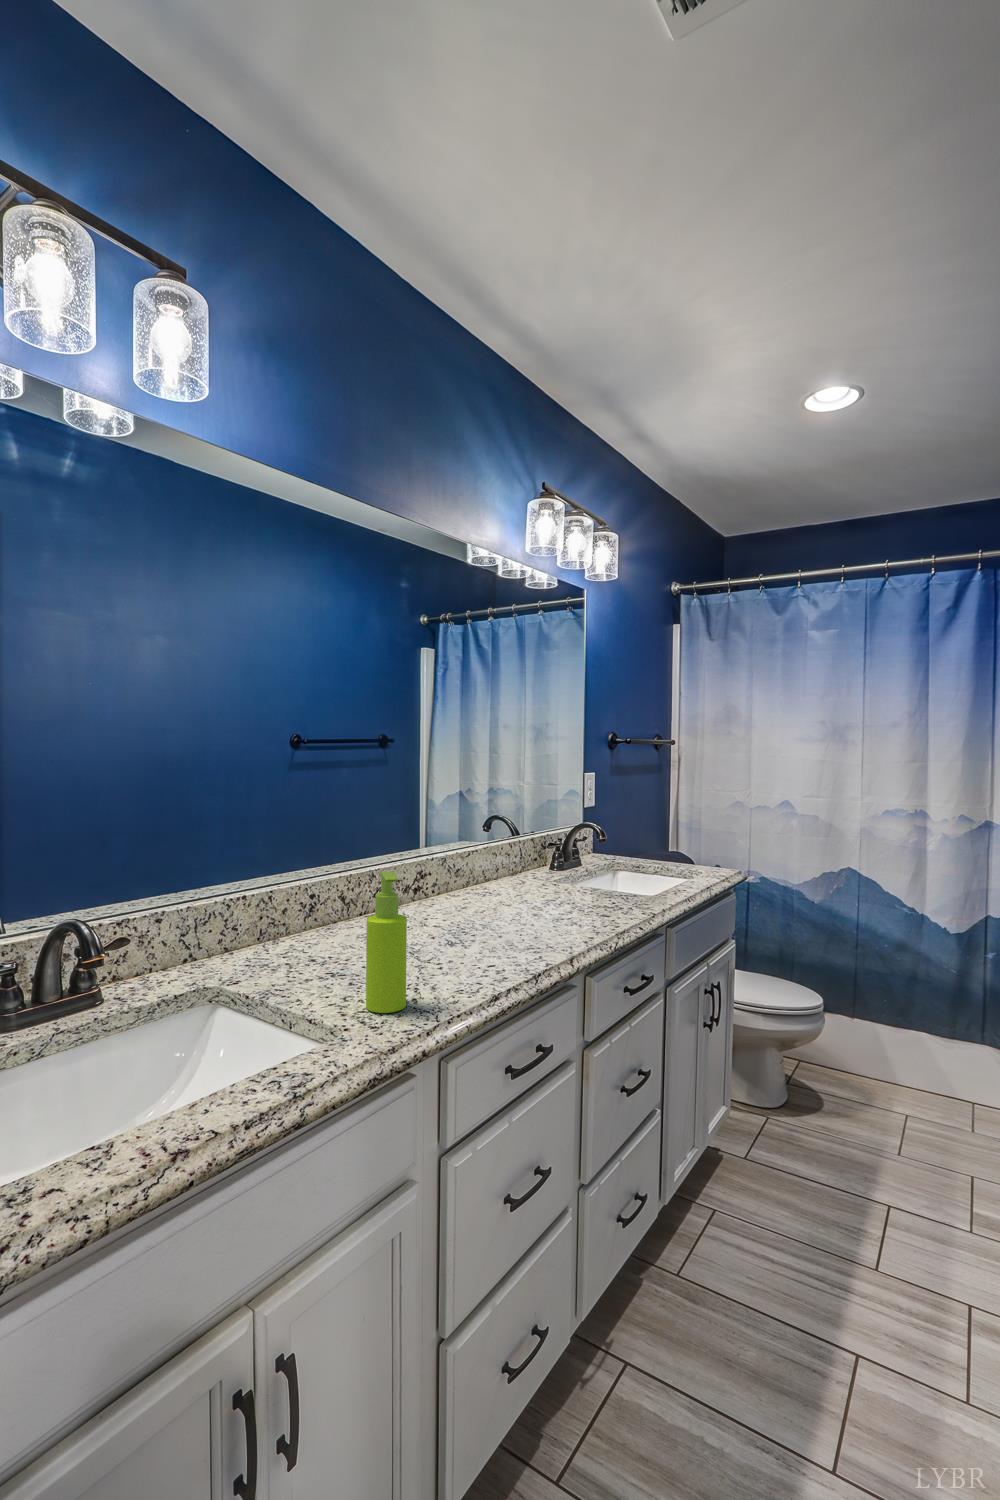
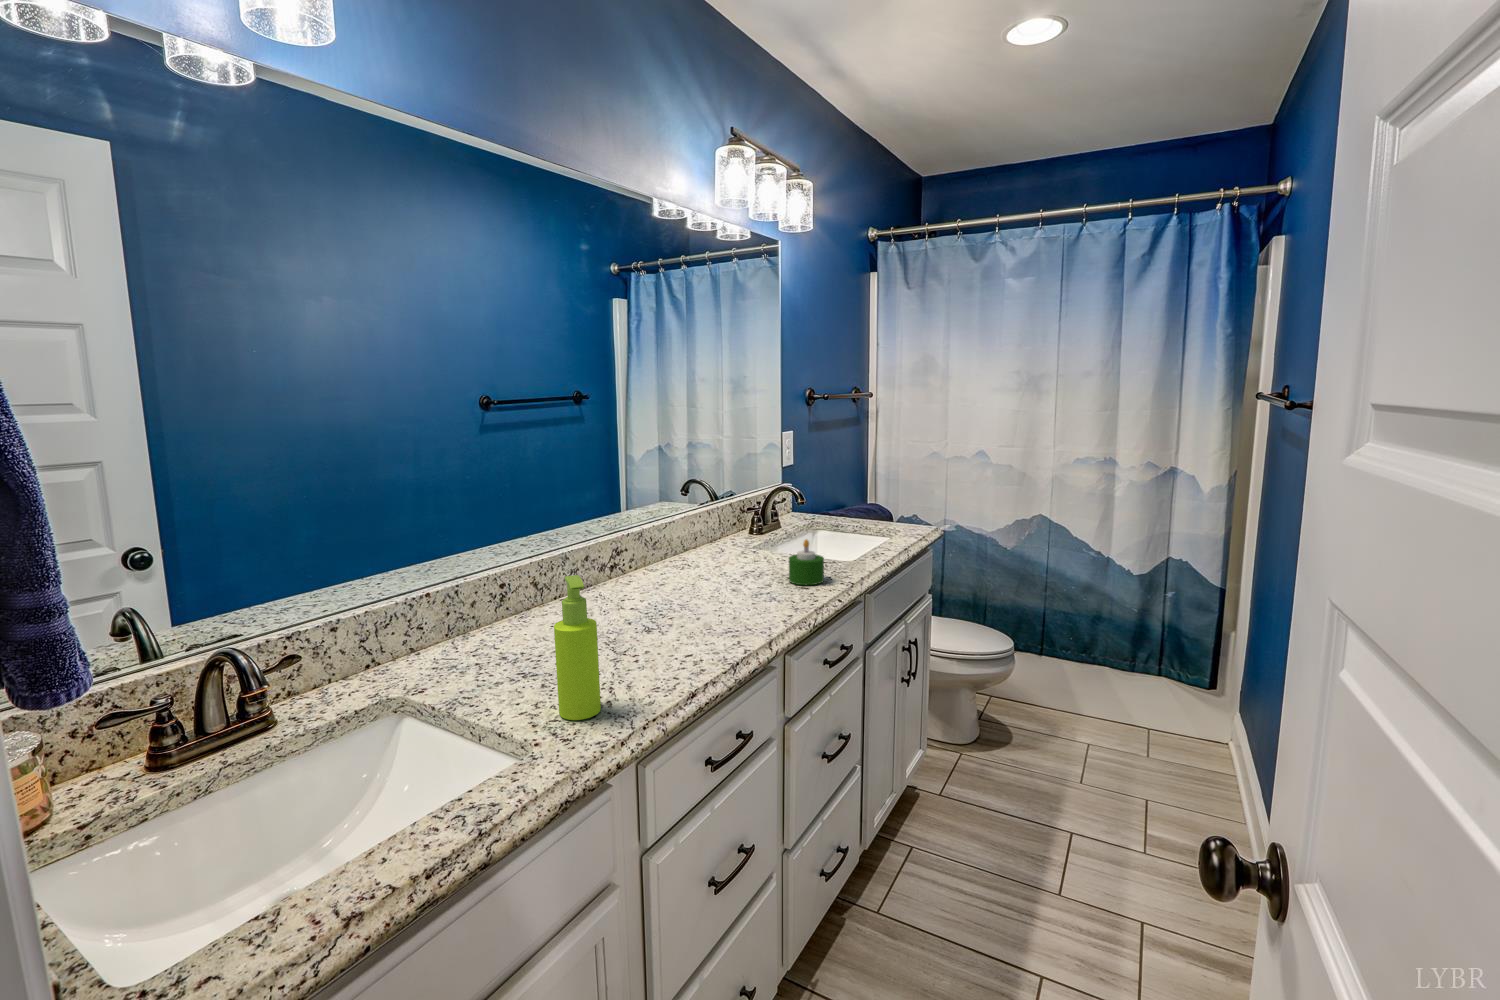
candle: none [590,868,626,914] -> present [789,539,824,585]

